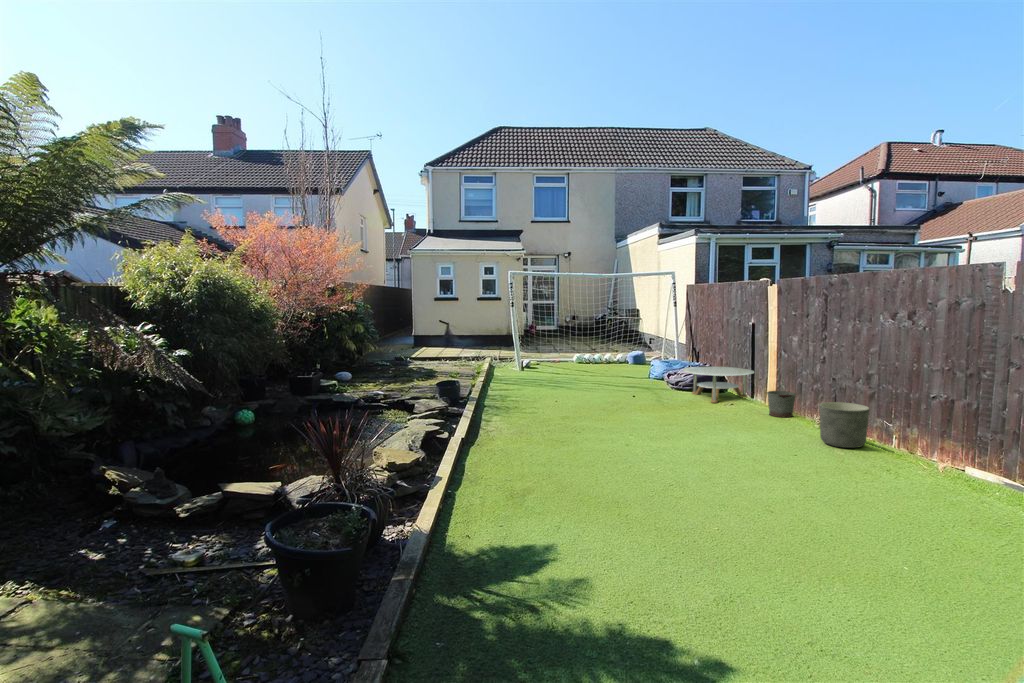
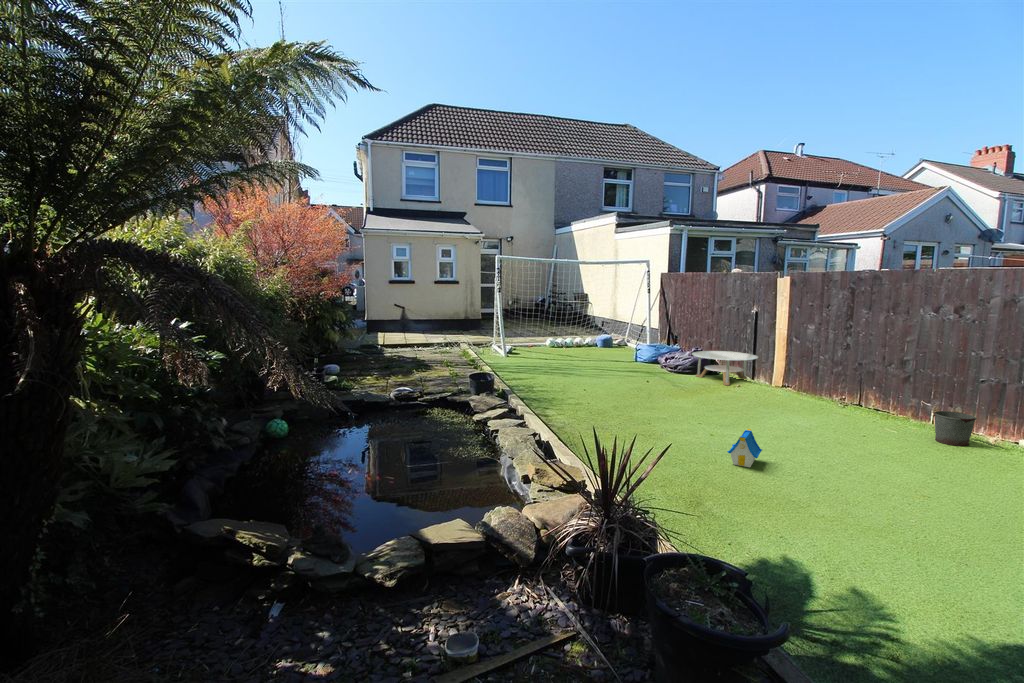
bucket: present [767,391,796,417] -> present [933,411,977,446]
planter: present [820,402,869,448] -> none [863,385,909,426]
toy house: none [605,440,646,479] -> present [727,429,762,467]

